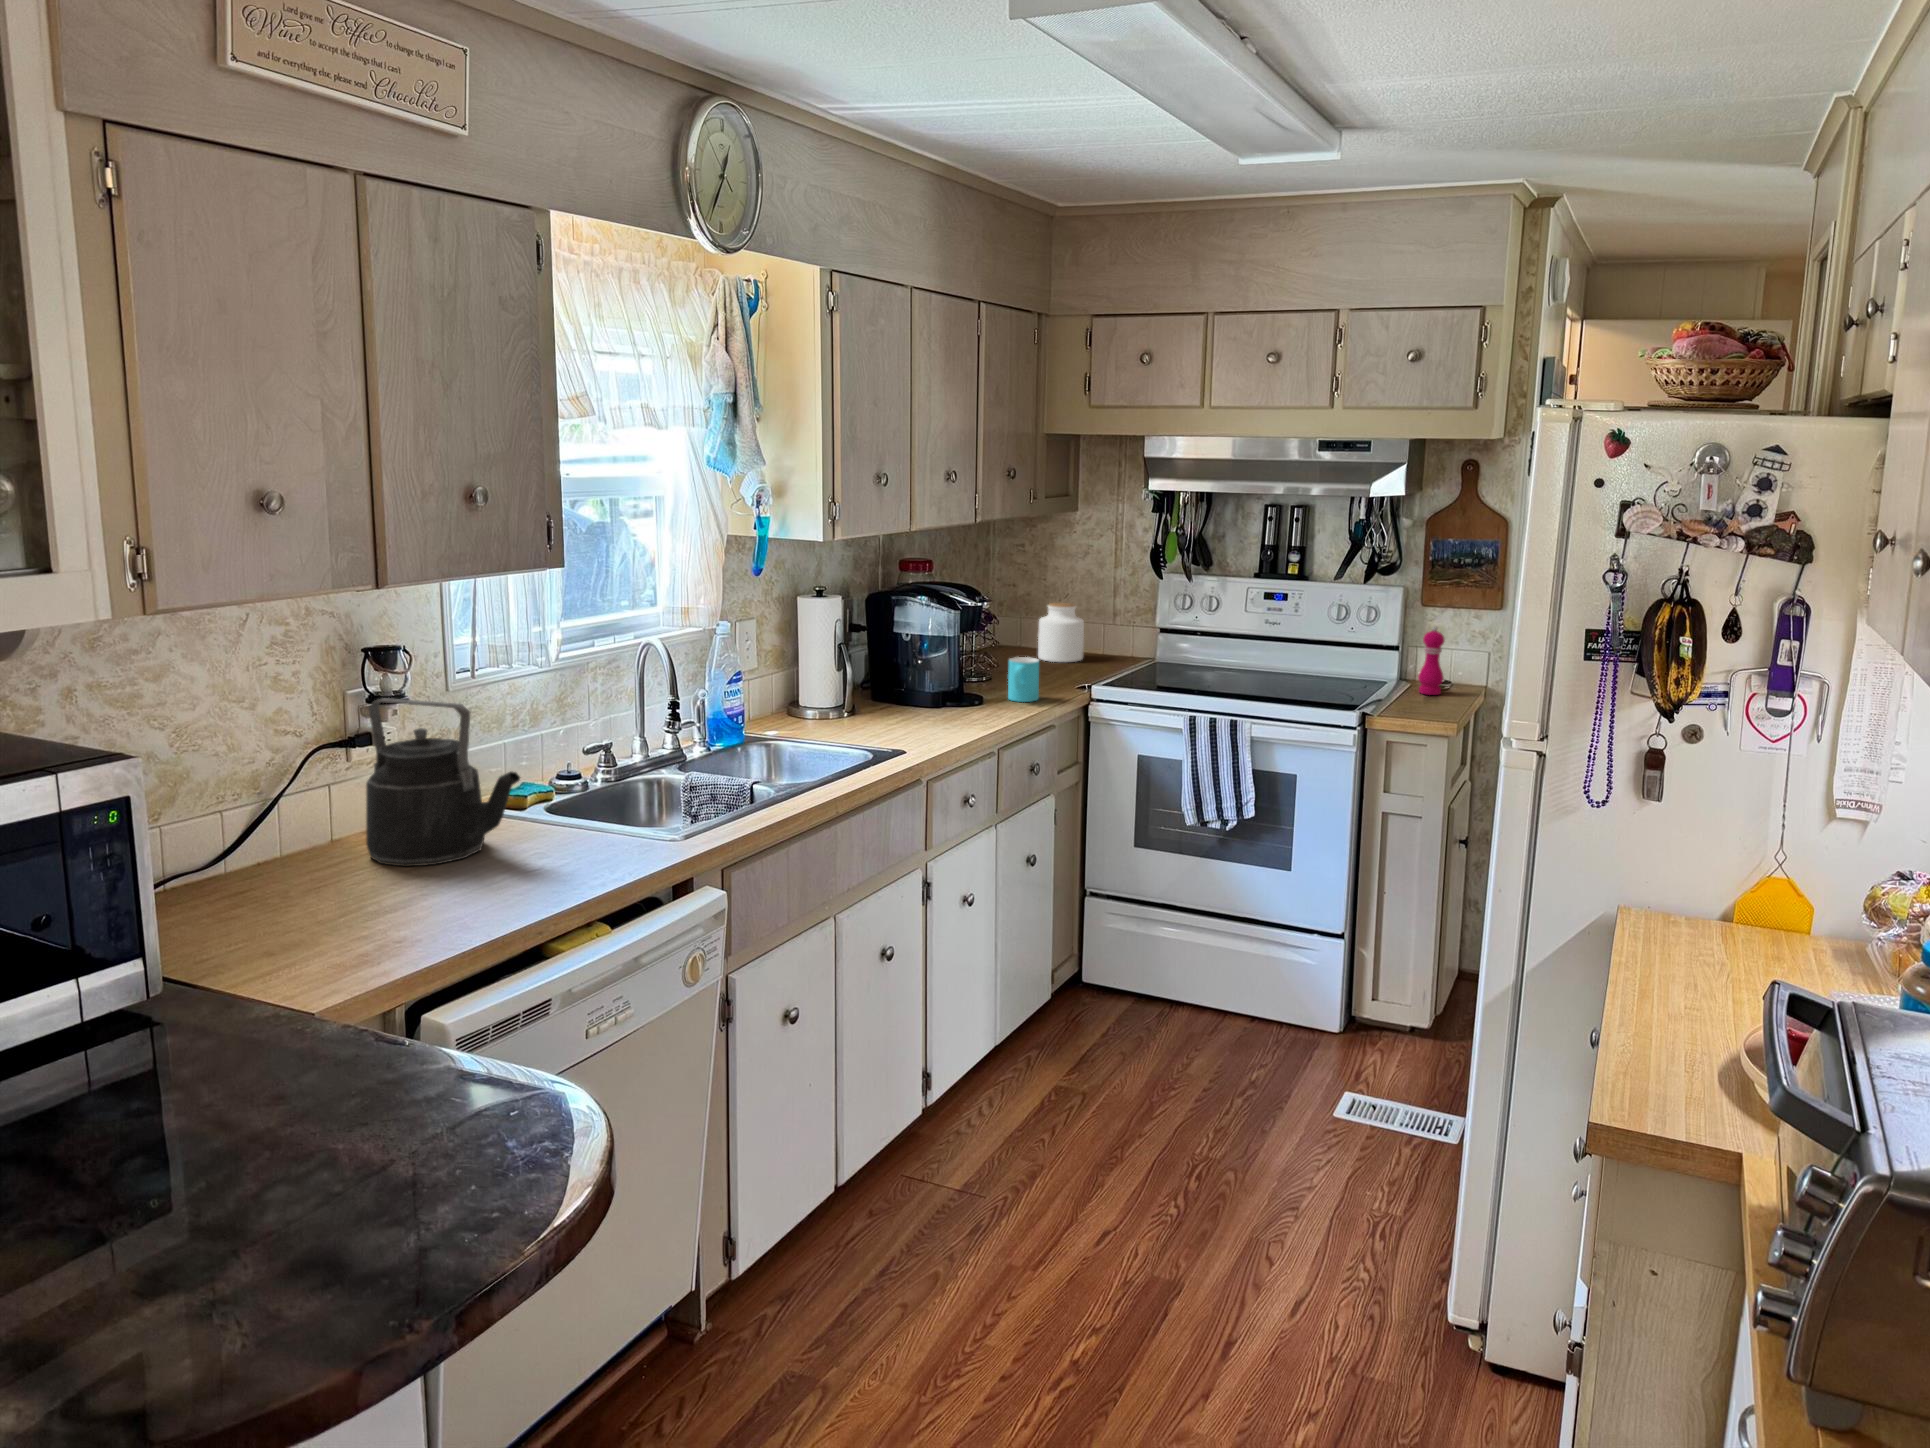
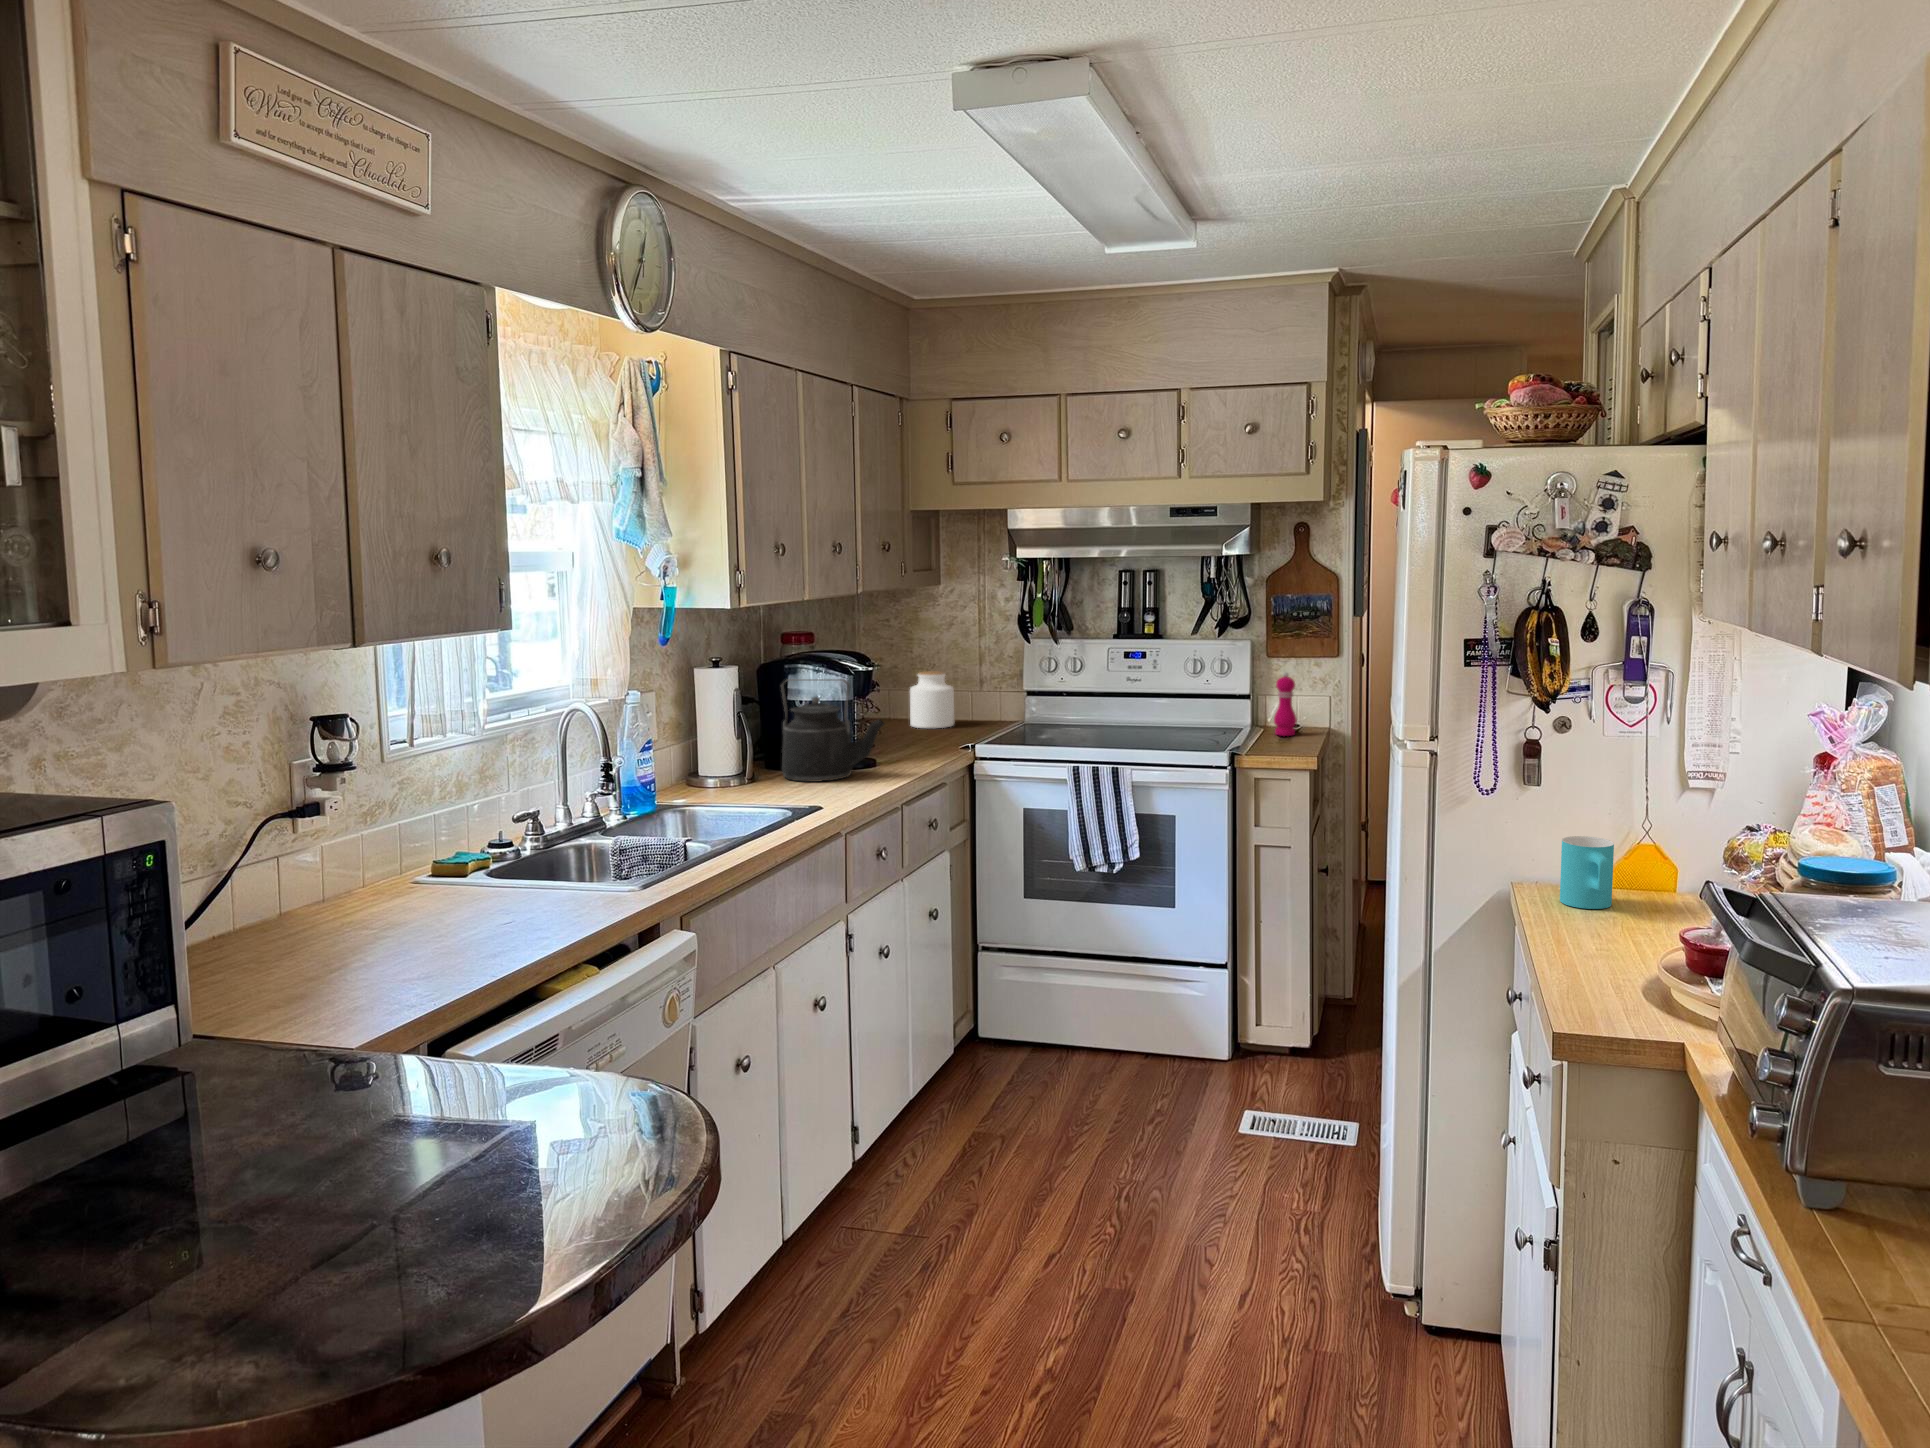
cup: present [1008,657,1039,702] -> present [1560,836,1614,909]
kettle: present [366,698,520,867] -> present [781,679,884,782]

